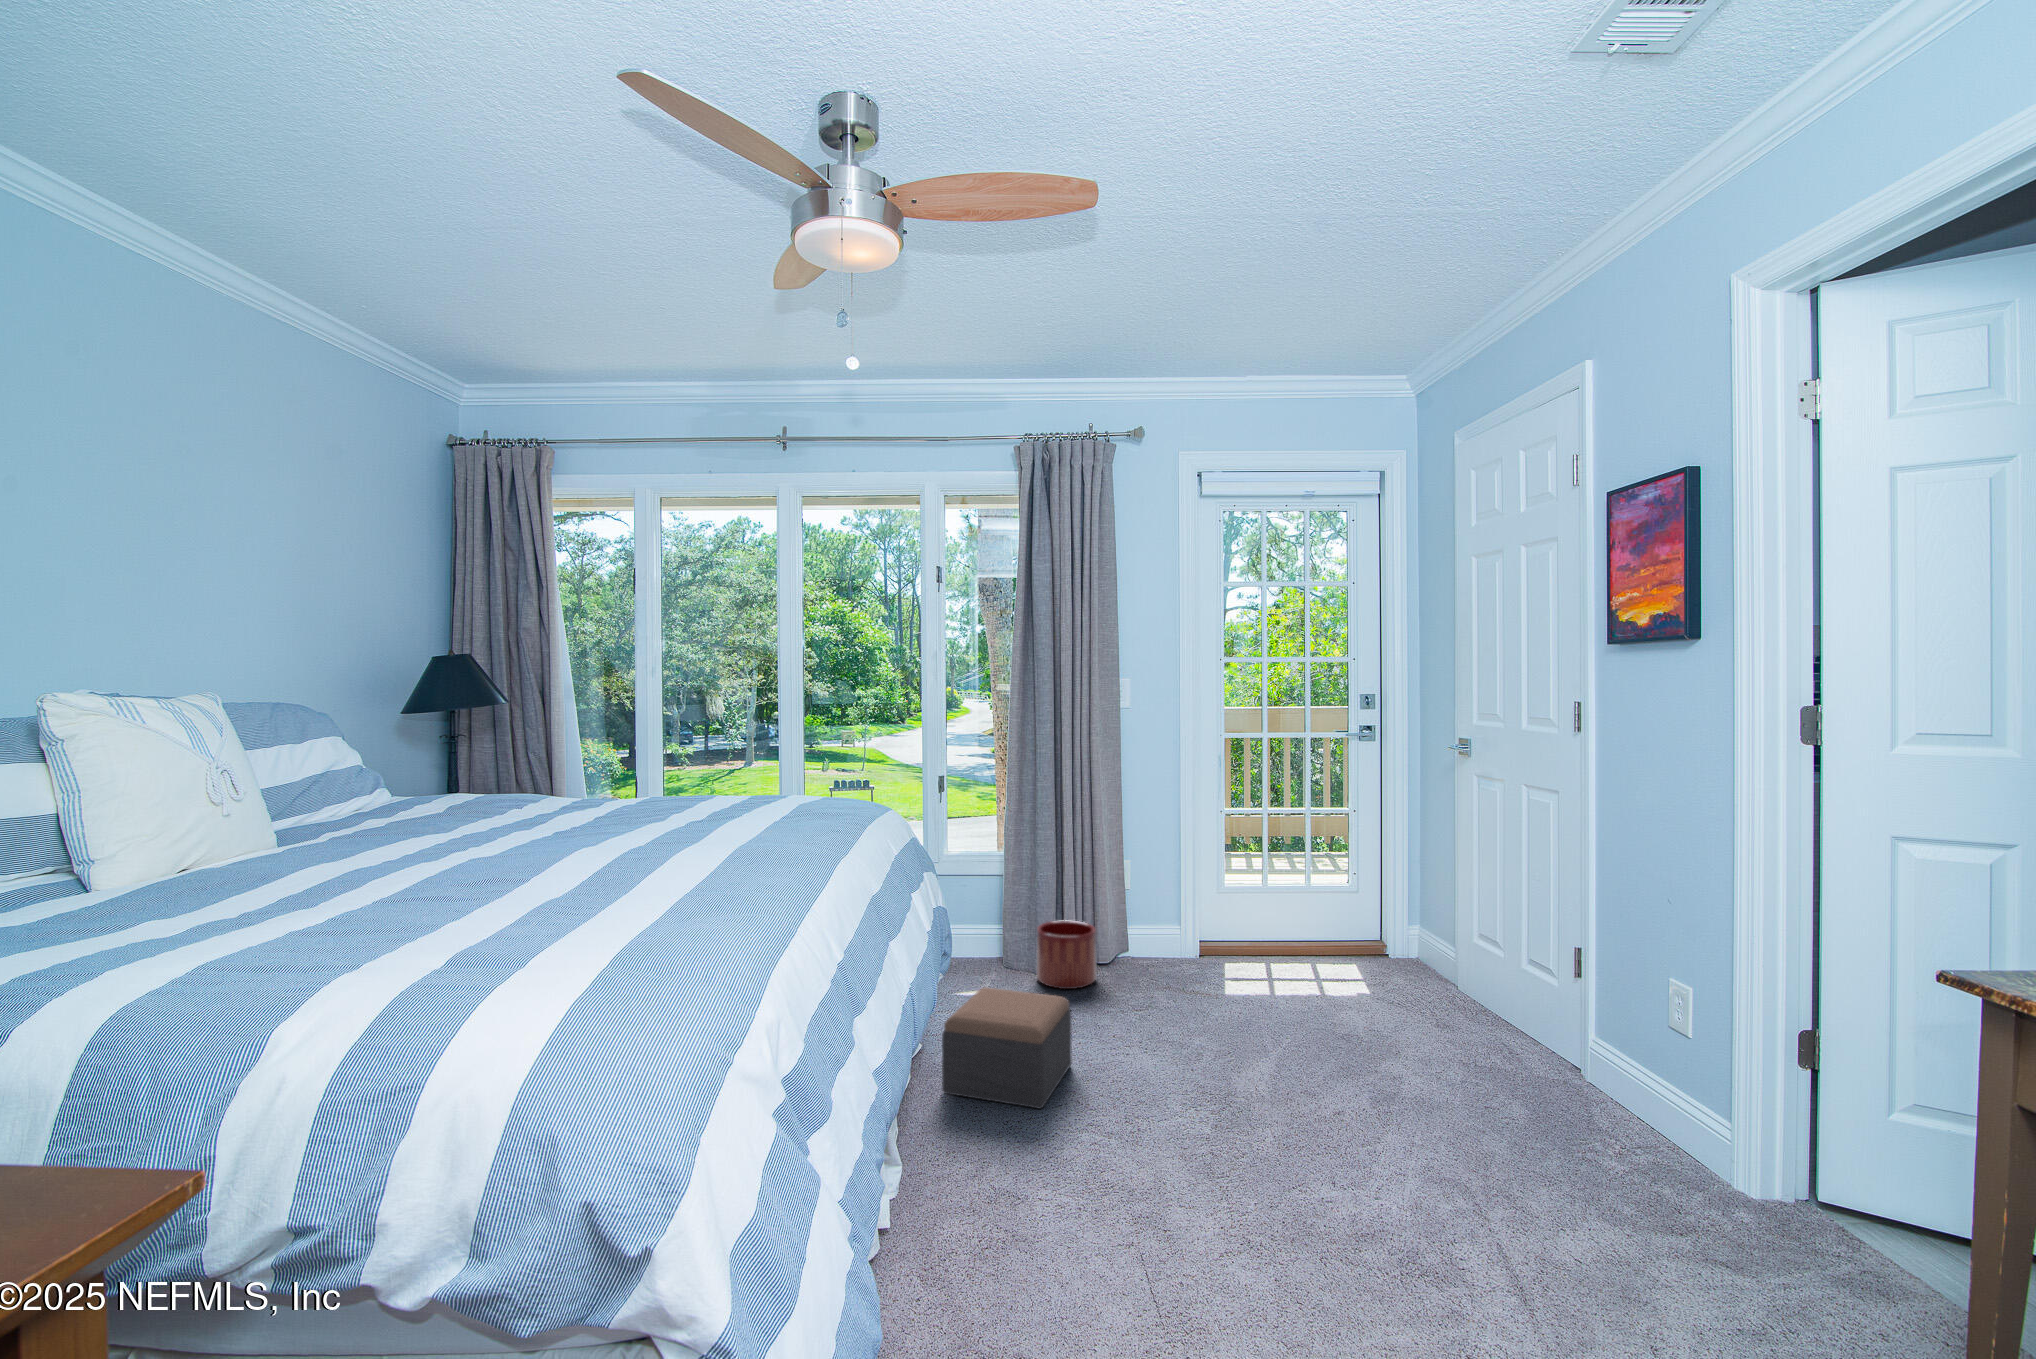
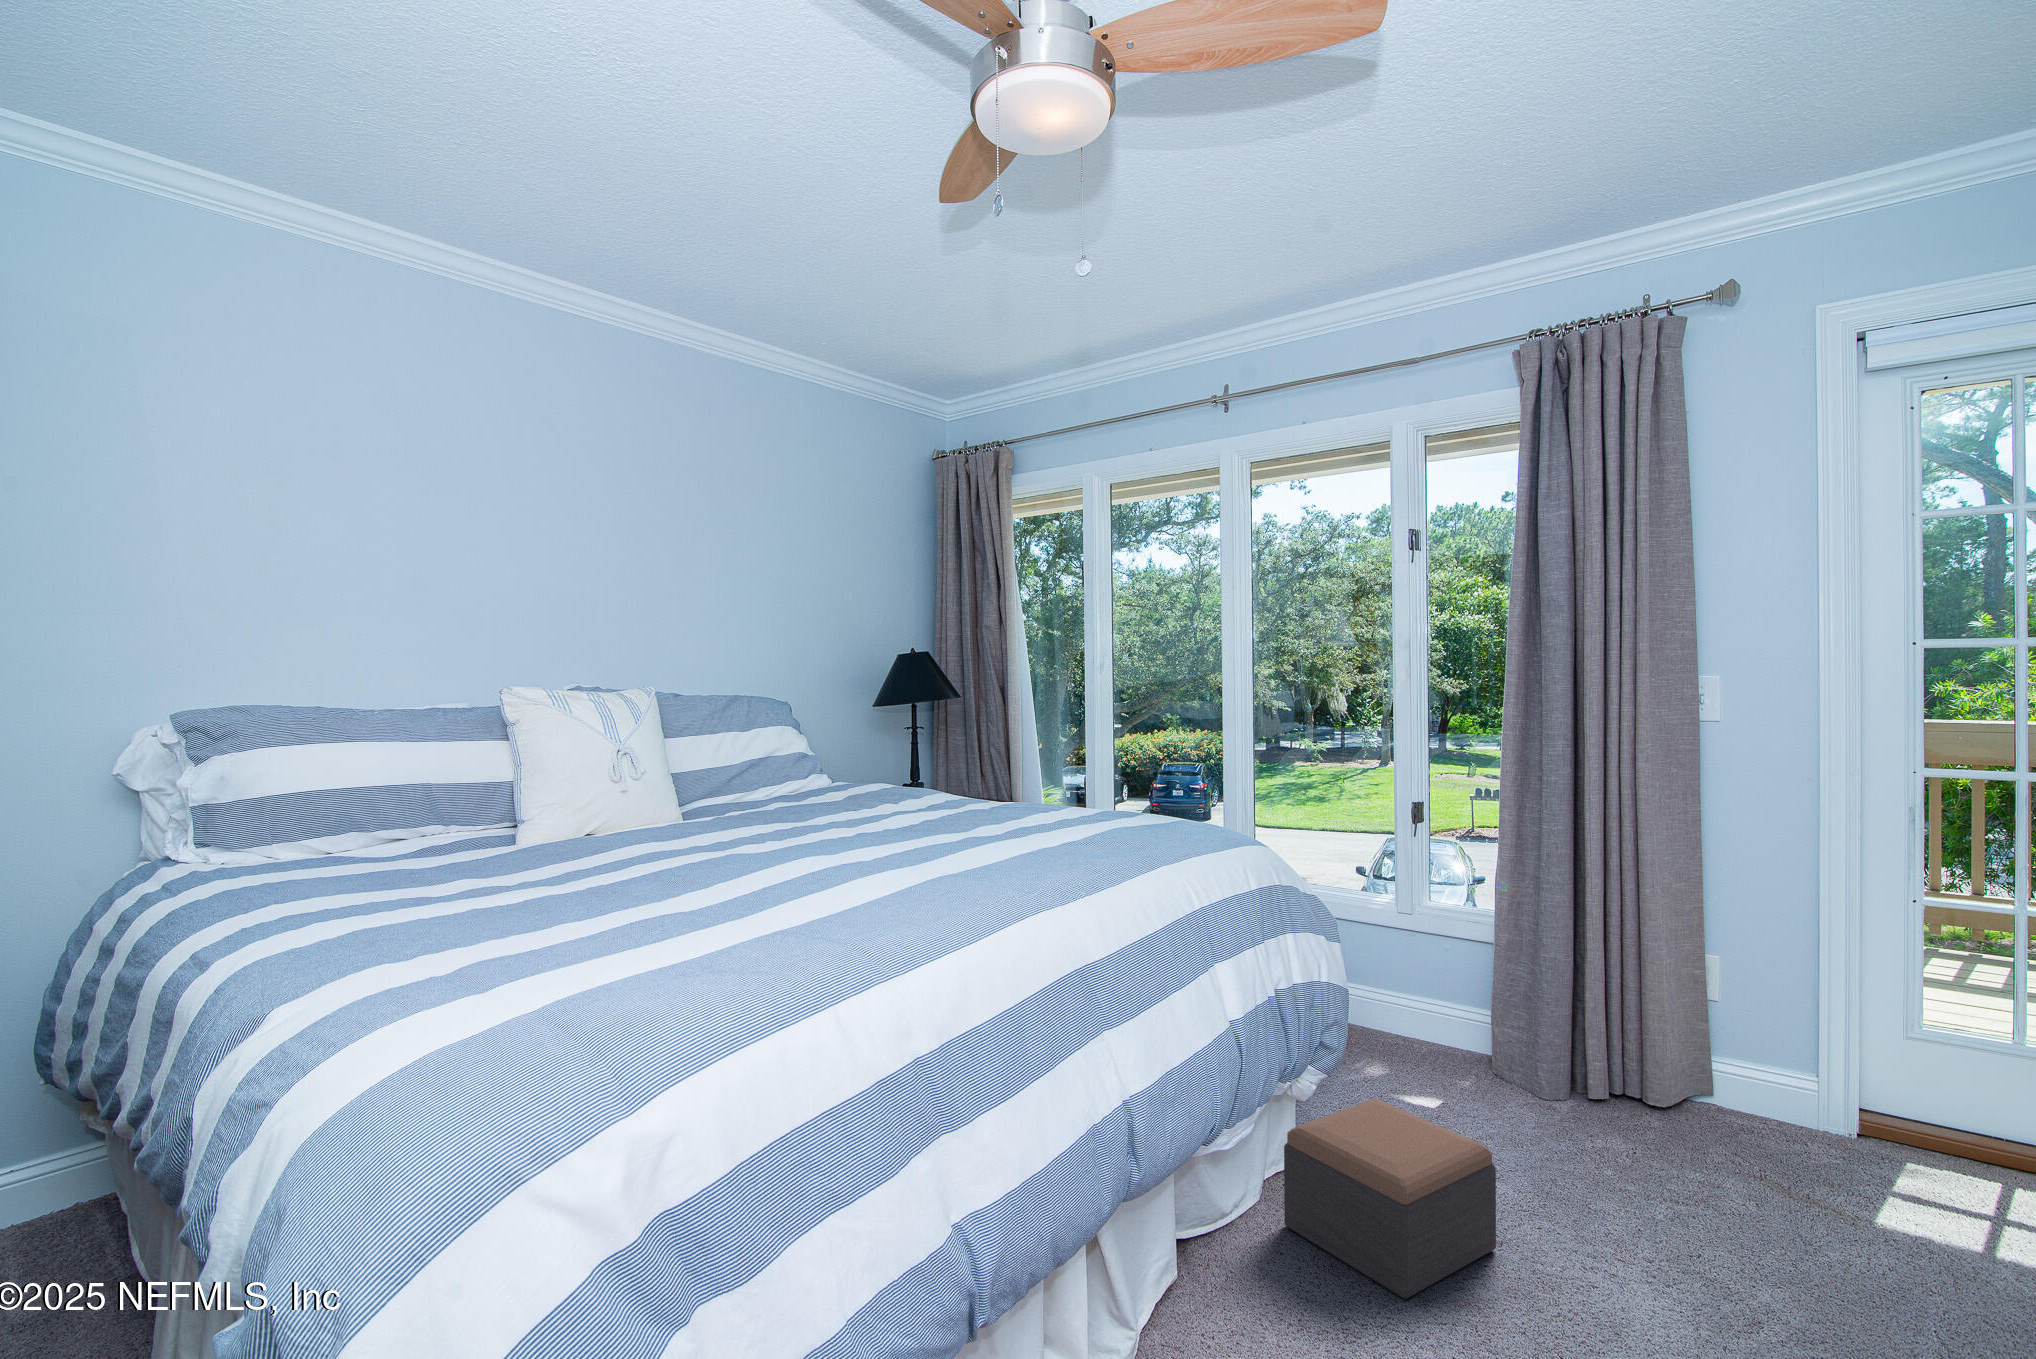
planter: present [1037,920,1096,989] -> none [1529,1026,1629,1135]

